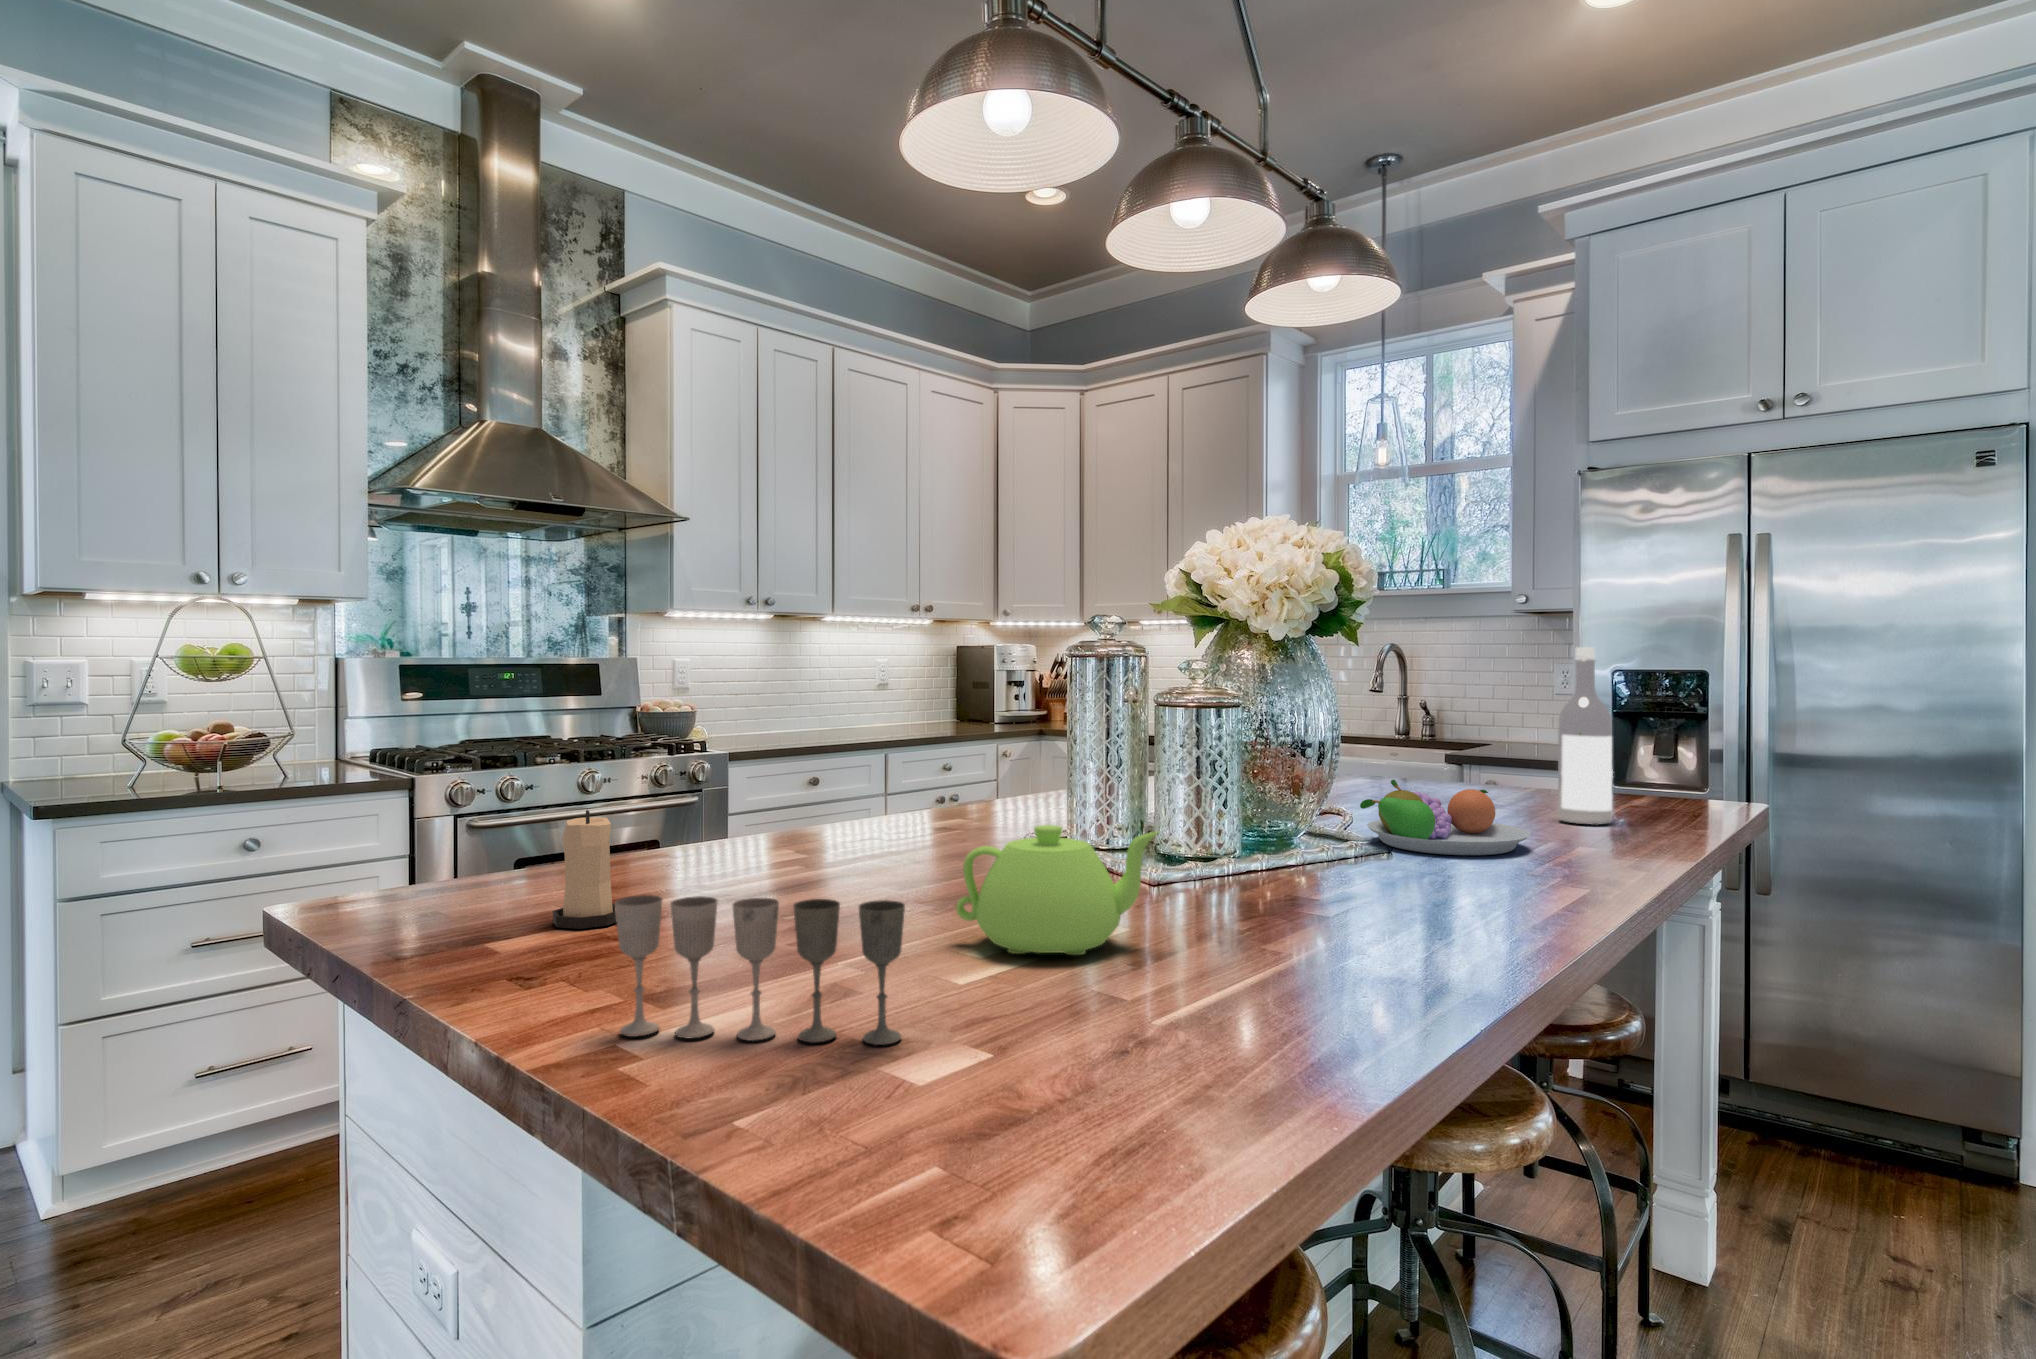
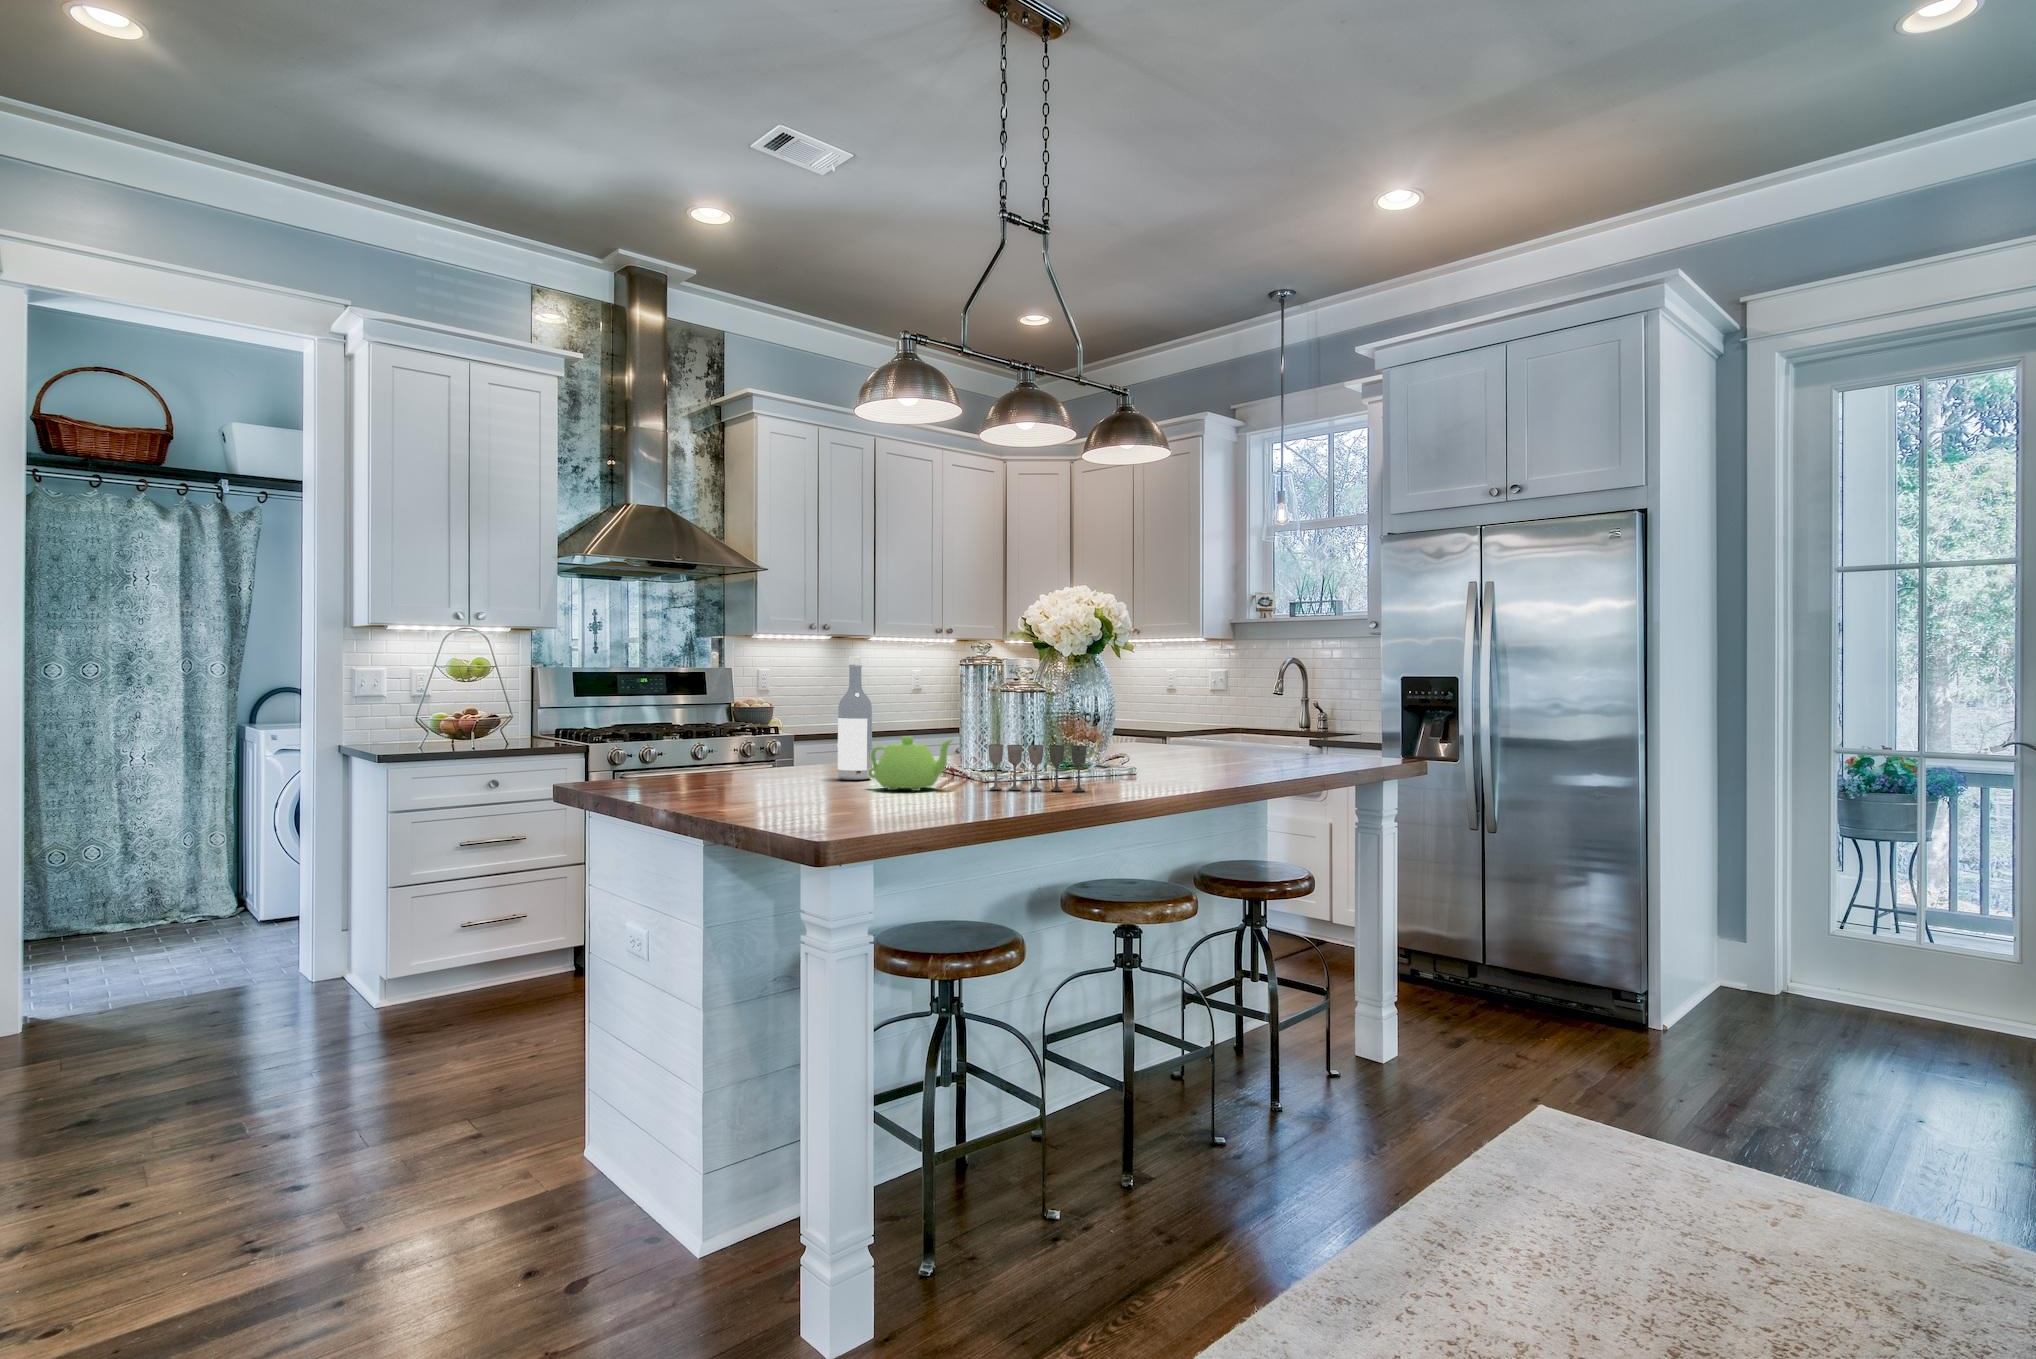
wine bottle: present [1558,647,1613,825] -> present [838,656,872,780]
fruit bowl: present [1360,780,1530,855] -> none [1120,734,1214,772]
candle: present [553,810,617,929] -> none [693,732,725,784]
wine glass: present [615,895,905,1045] -> present [988,744,1087,791]

